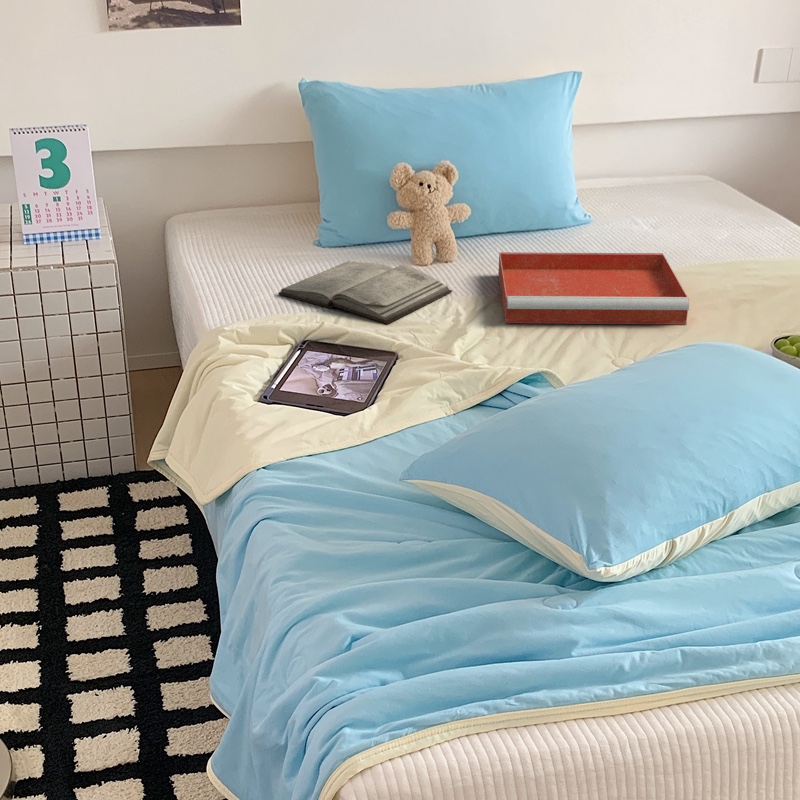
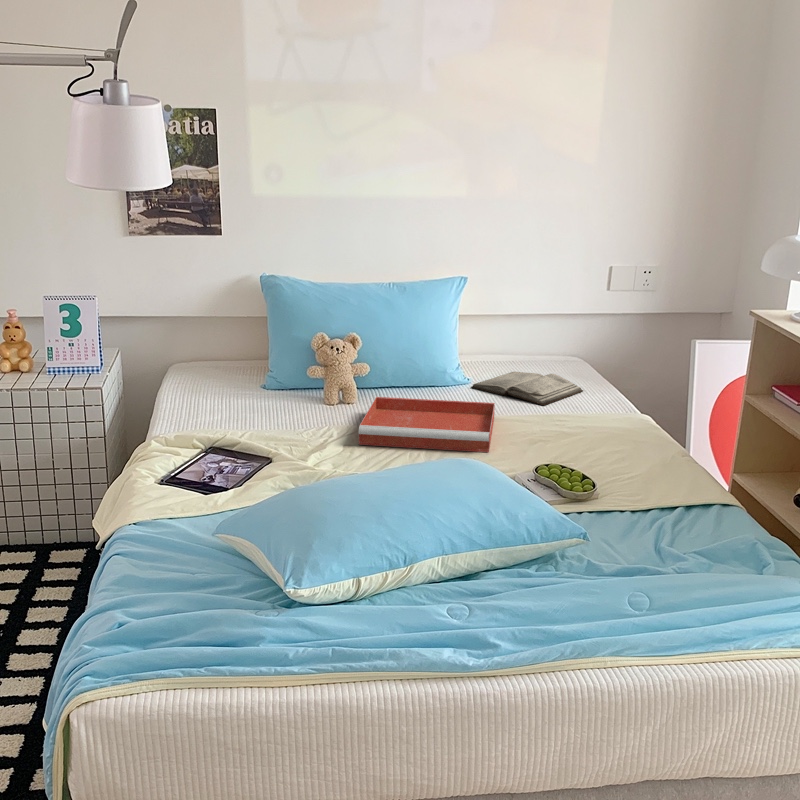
diary: present [278,261,452,324] -> present [471,372,583,406]

